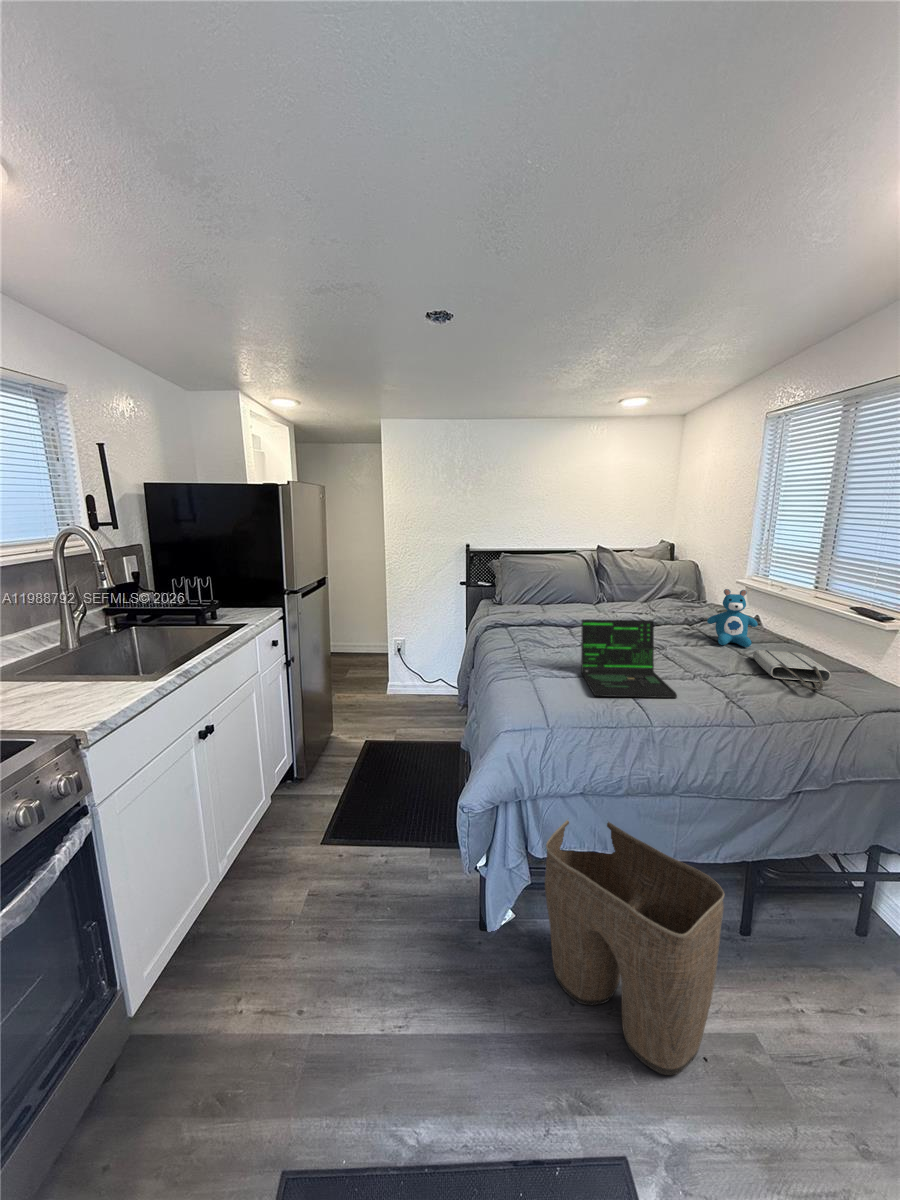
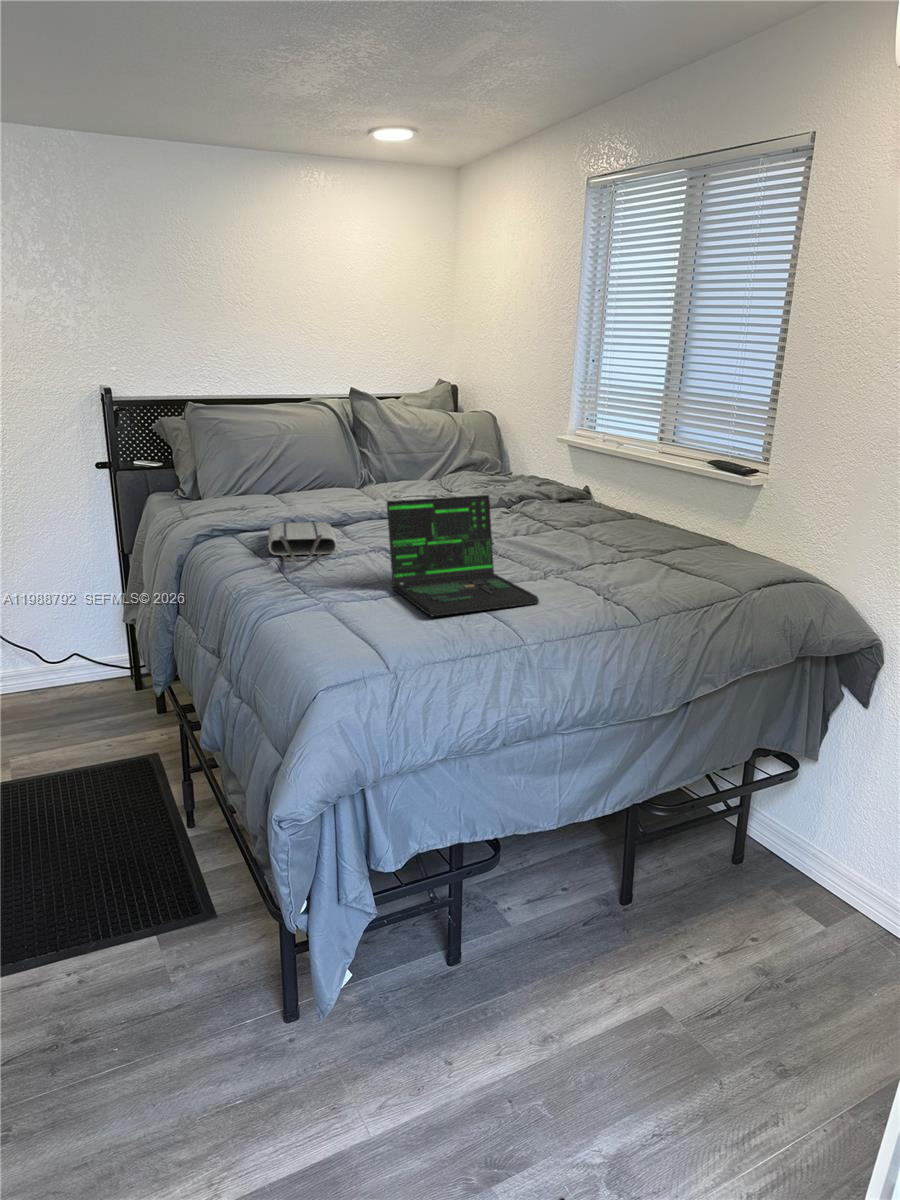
teddy bear: present [707,589,758,647] -> none [539,446,601,529]
tote bag: present [753,650,831,690] -> present [268,522,337,562]
laundry basket: present [545,820,724,1075] -> none [399,793,638,1093]

